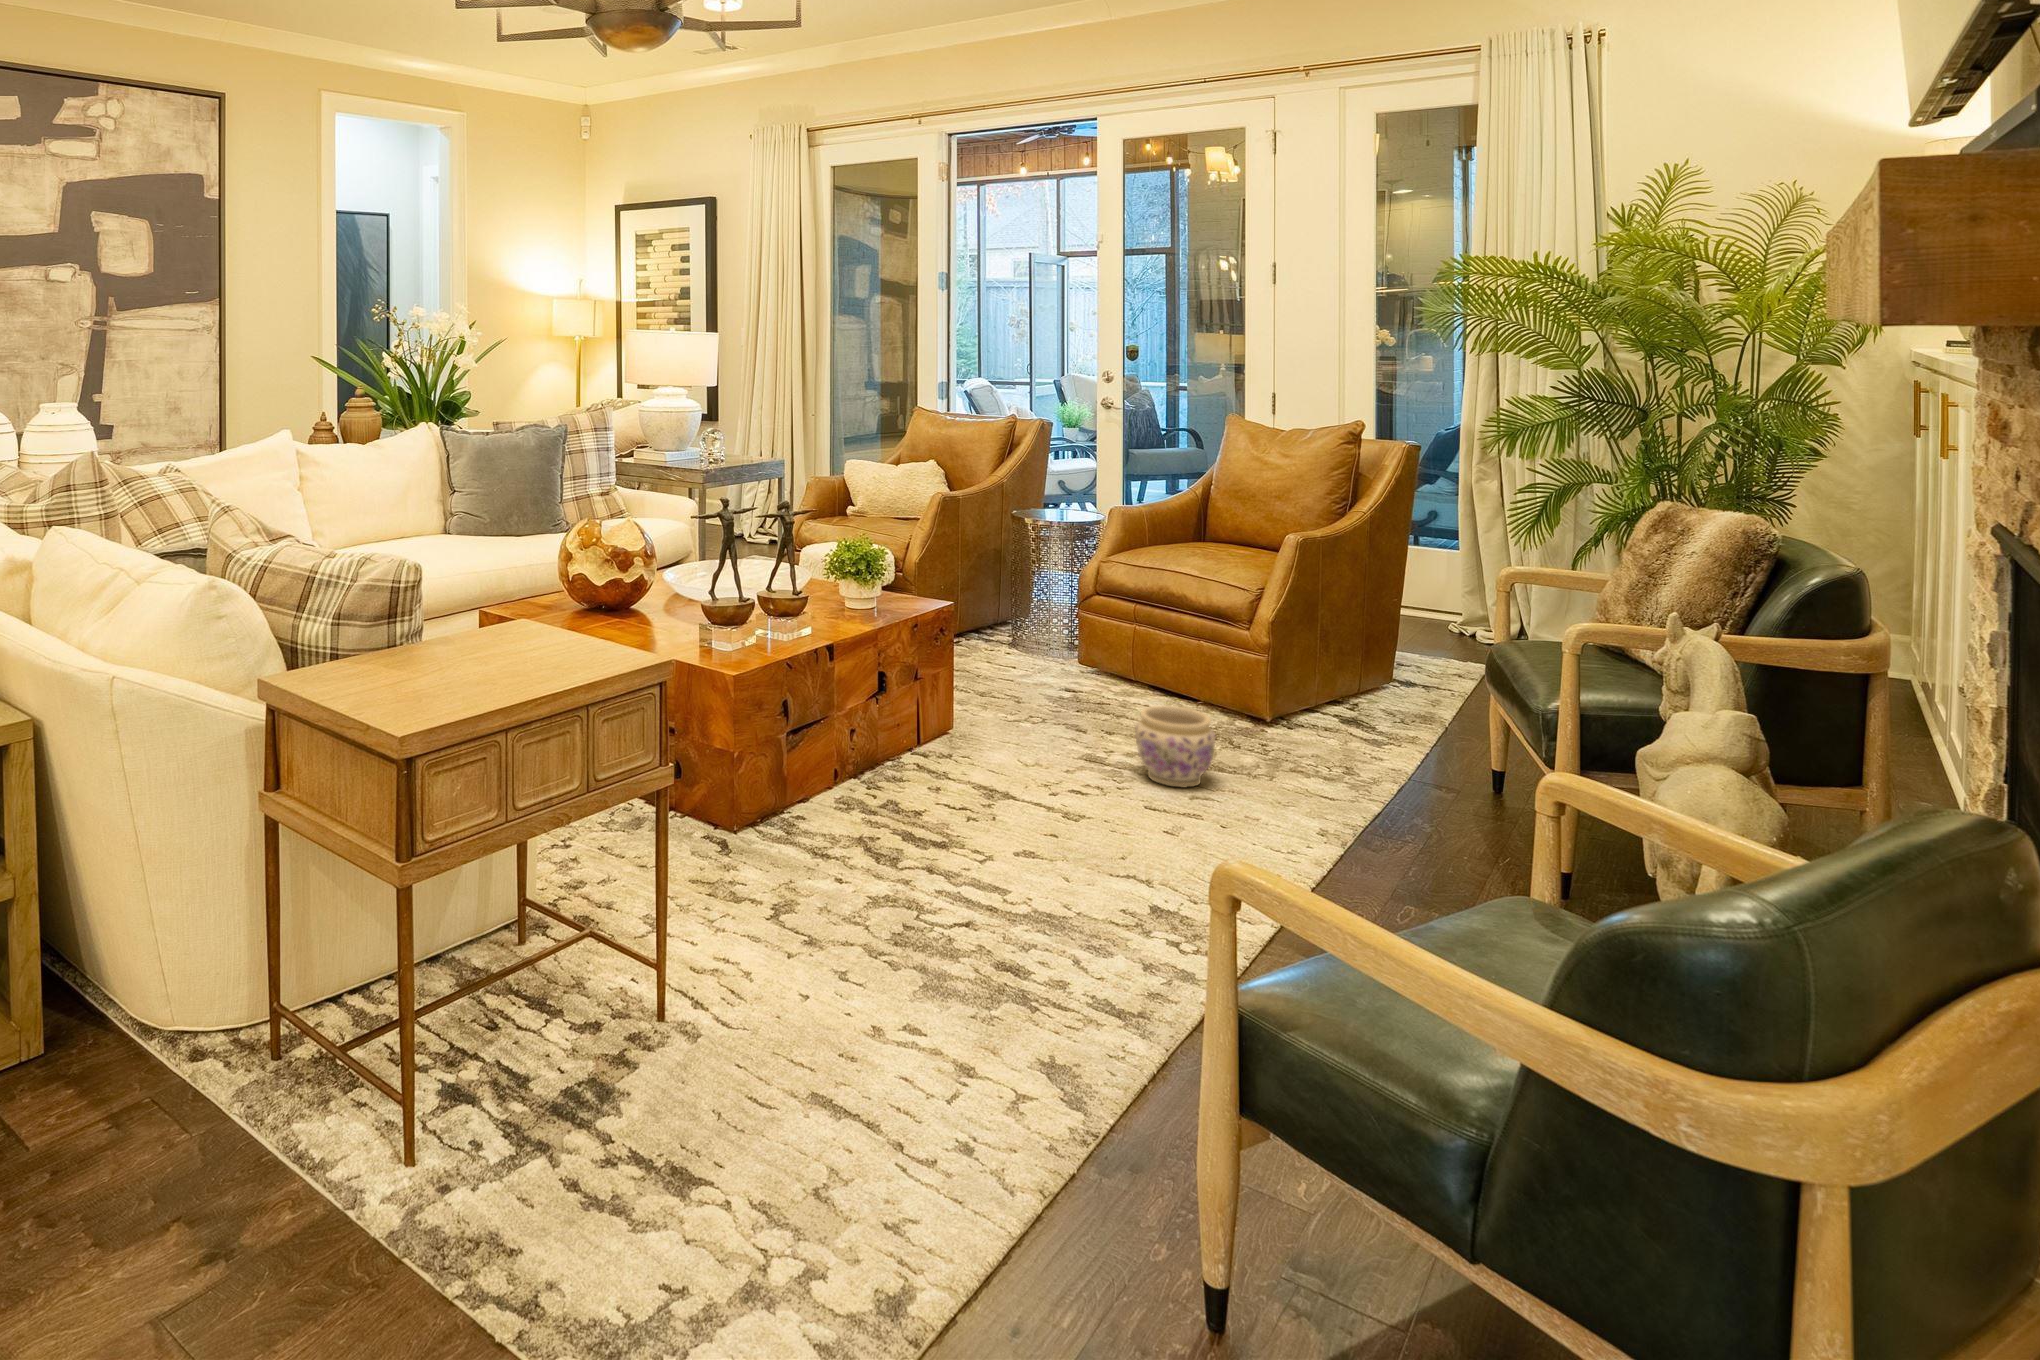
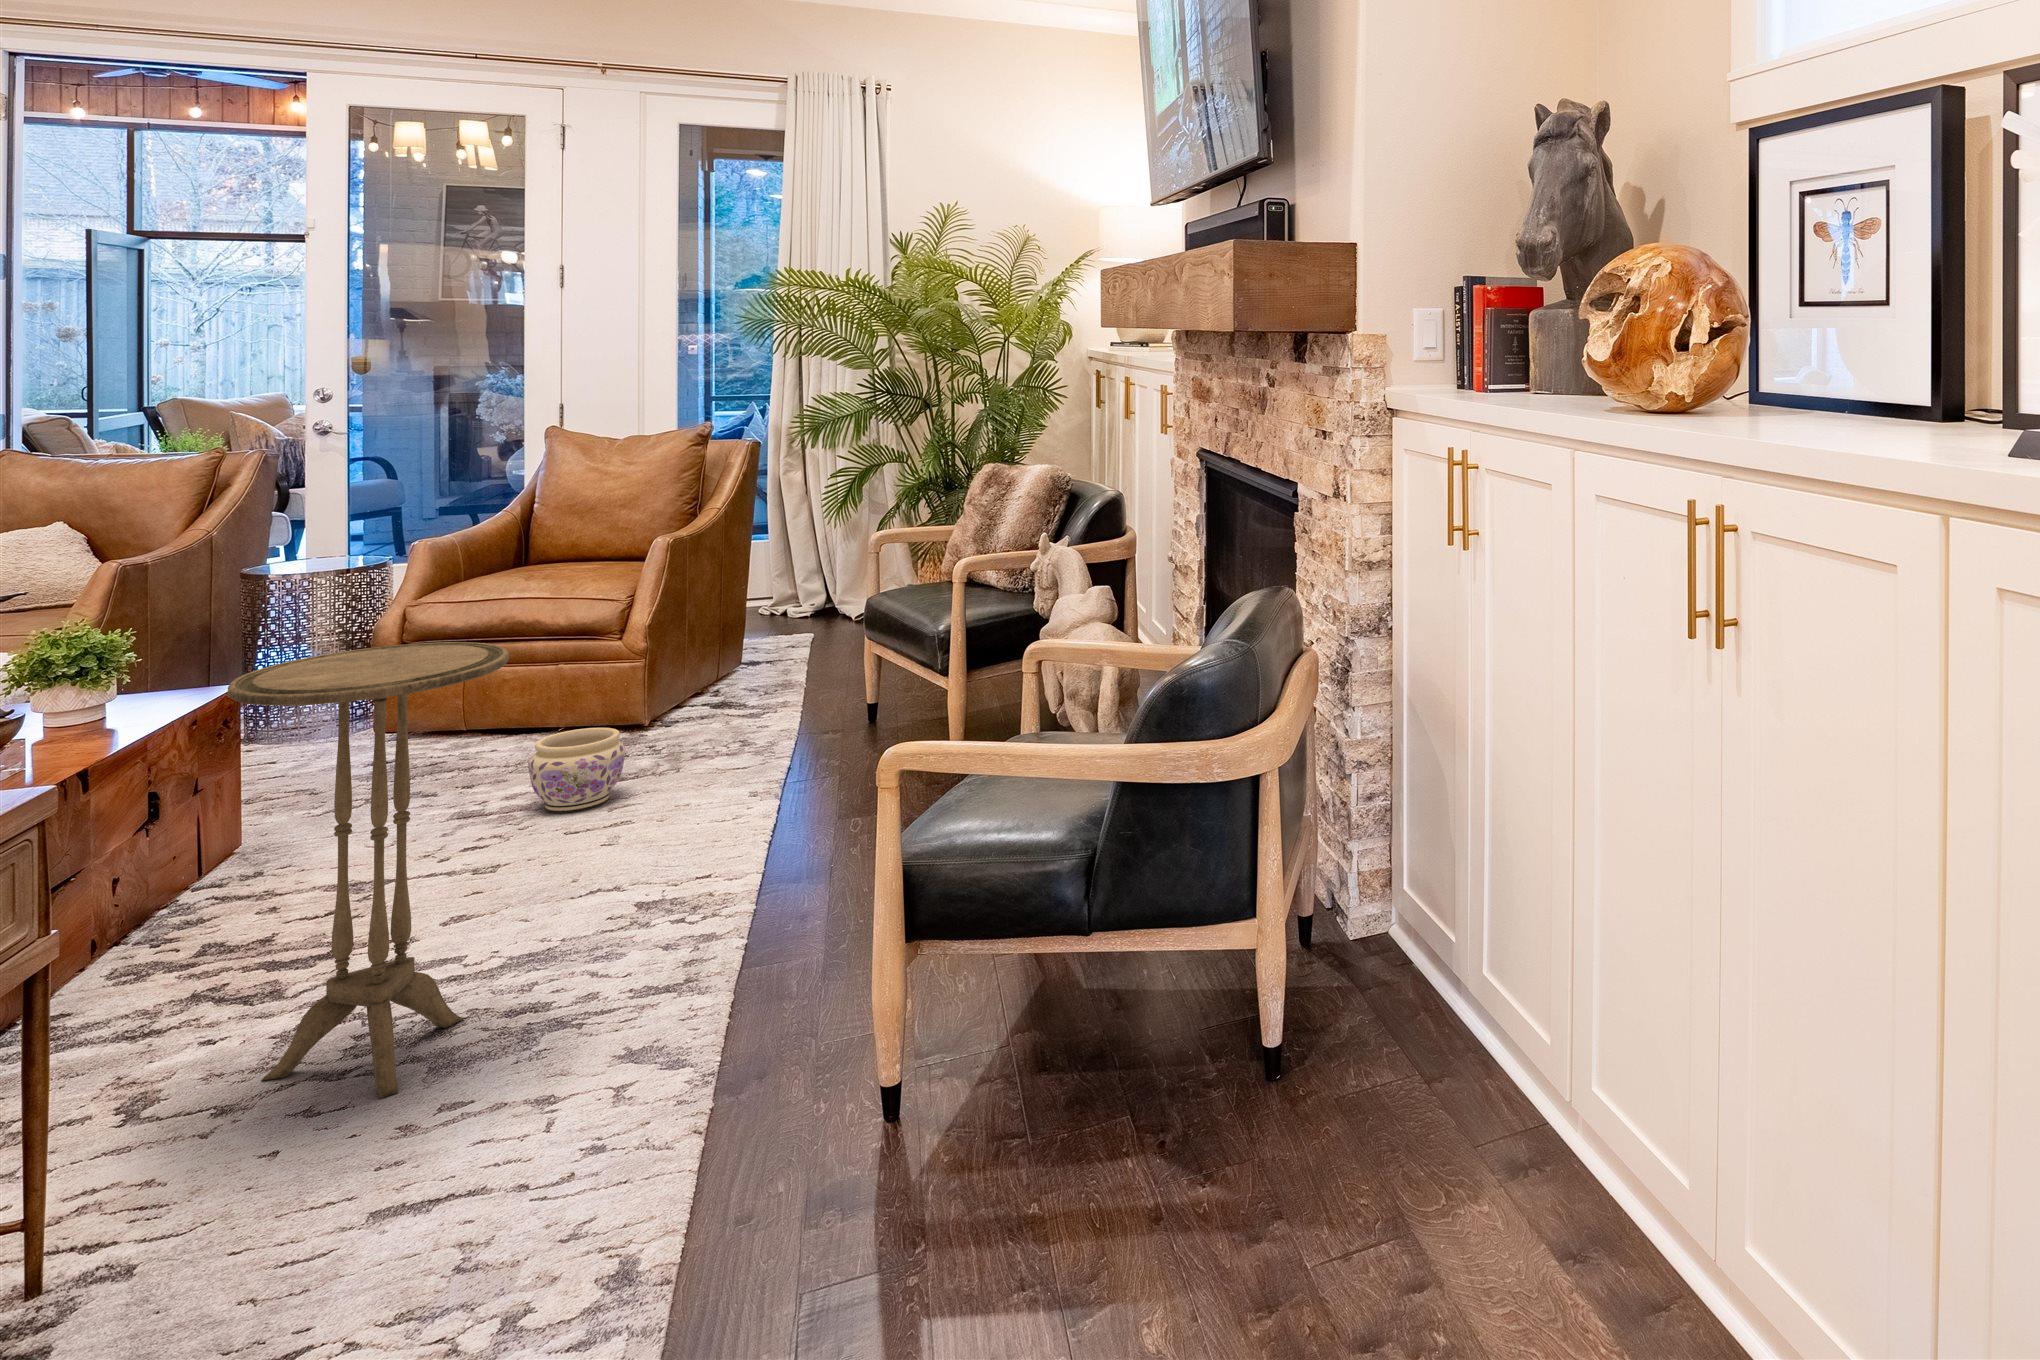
side table: none [813,593,999,994] -> present [228,642,509,1098]

